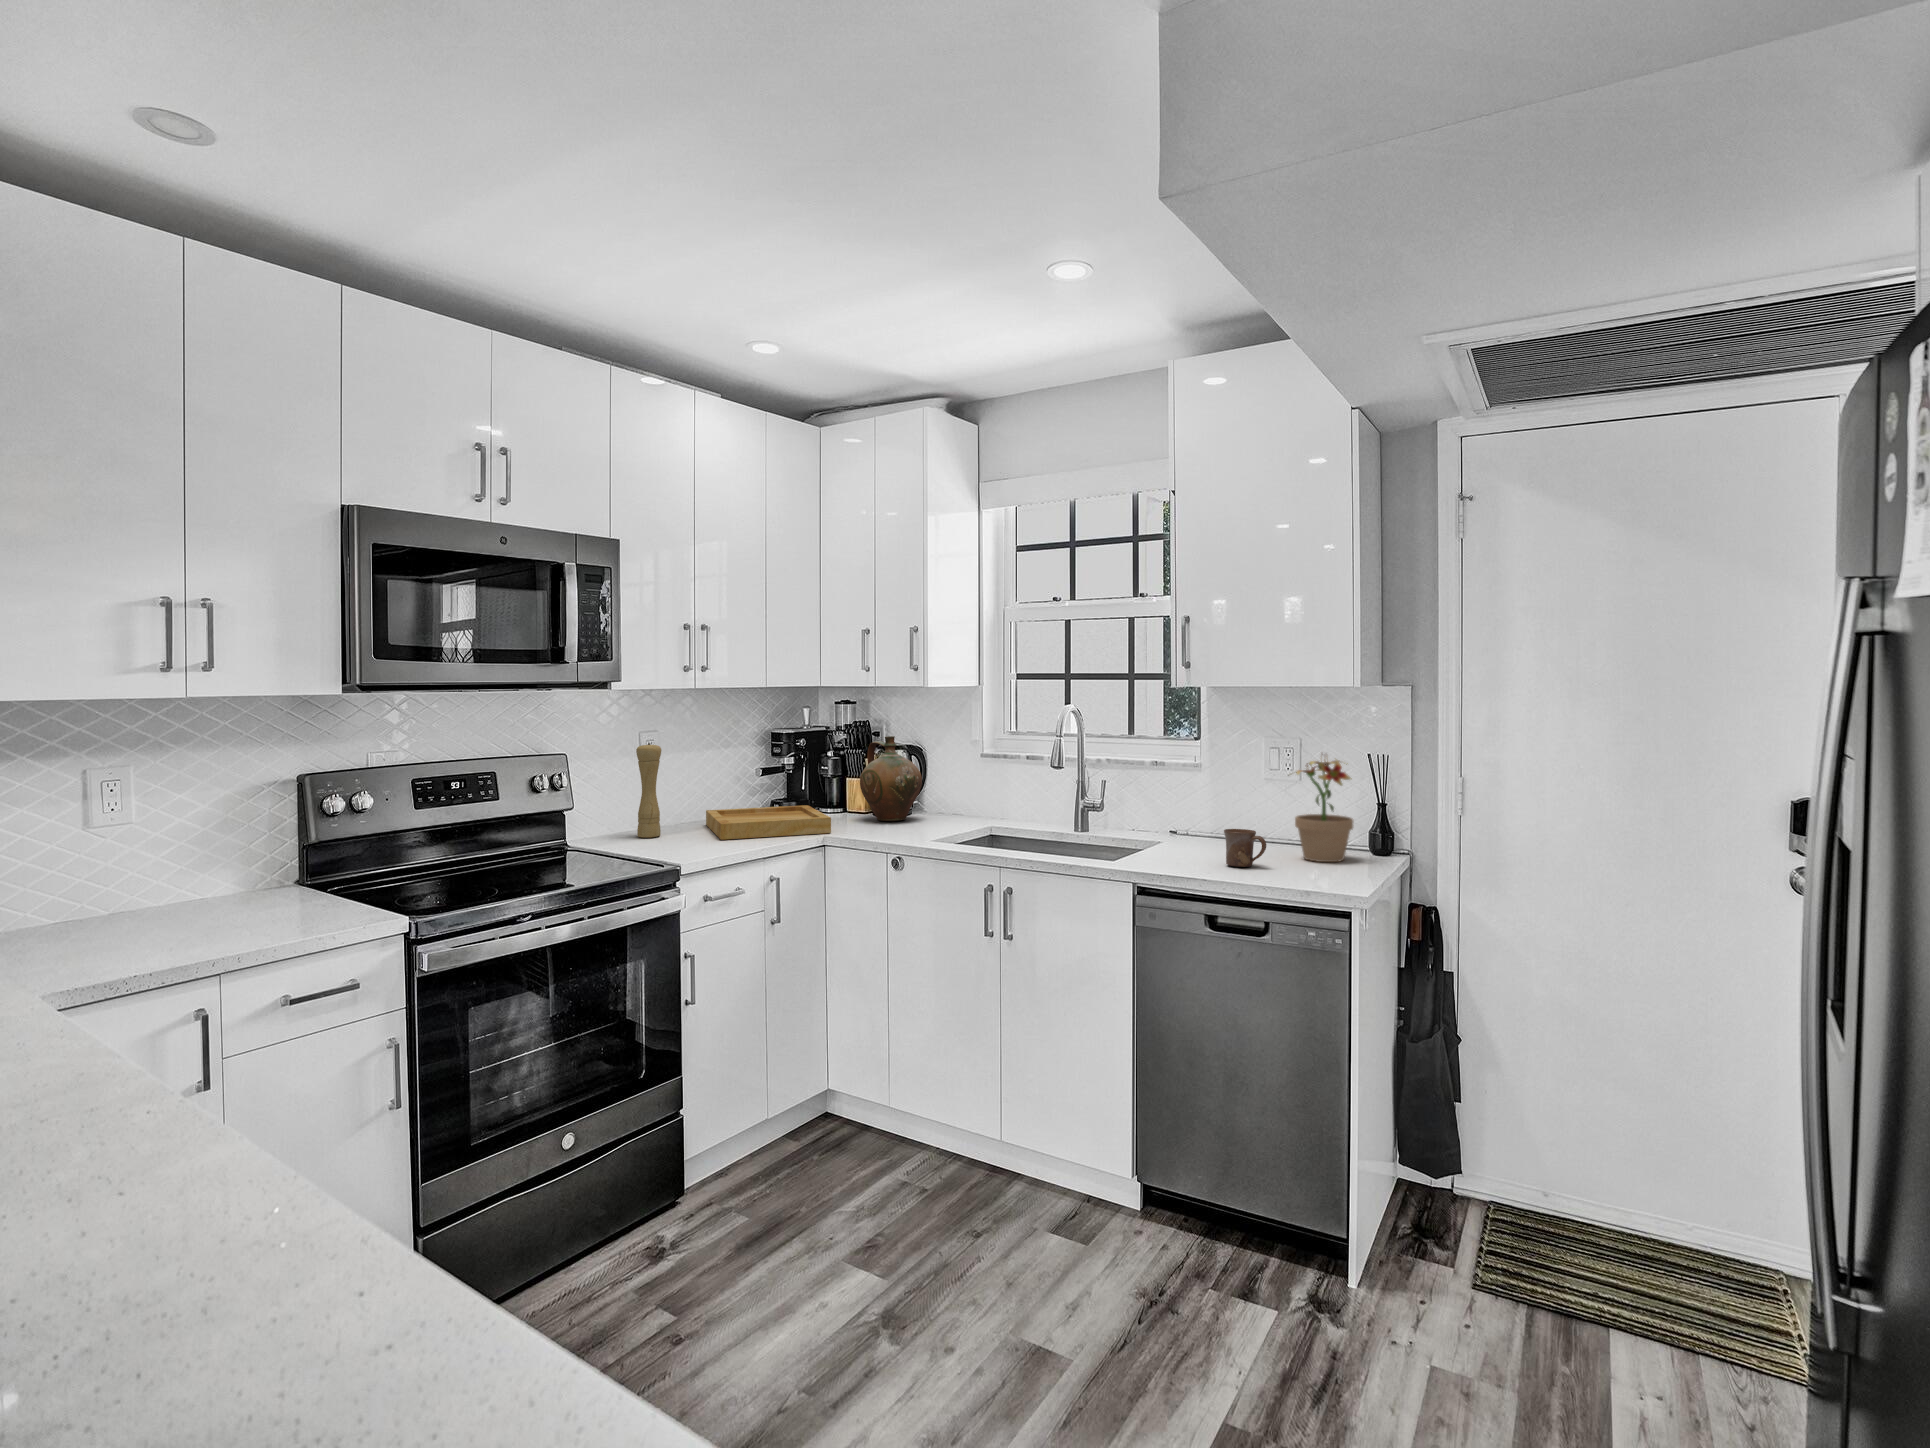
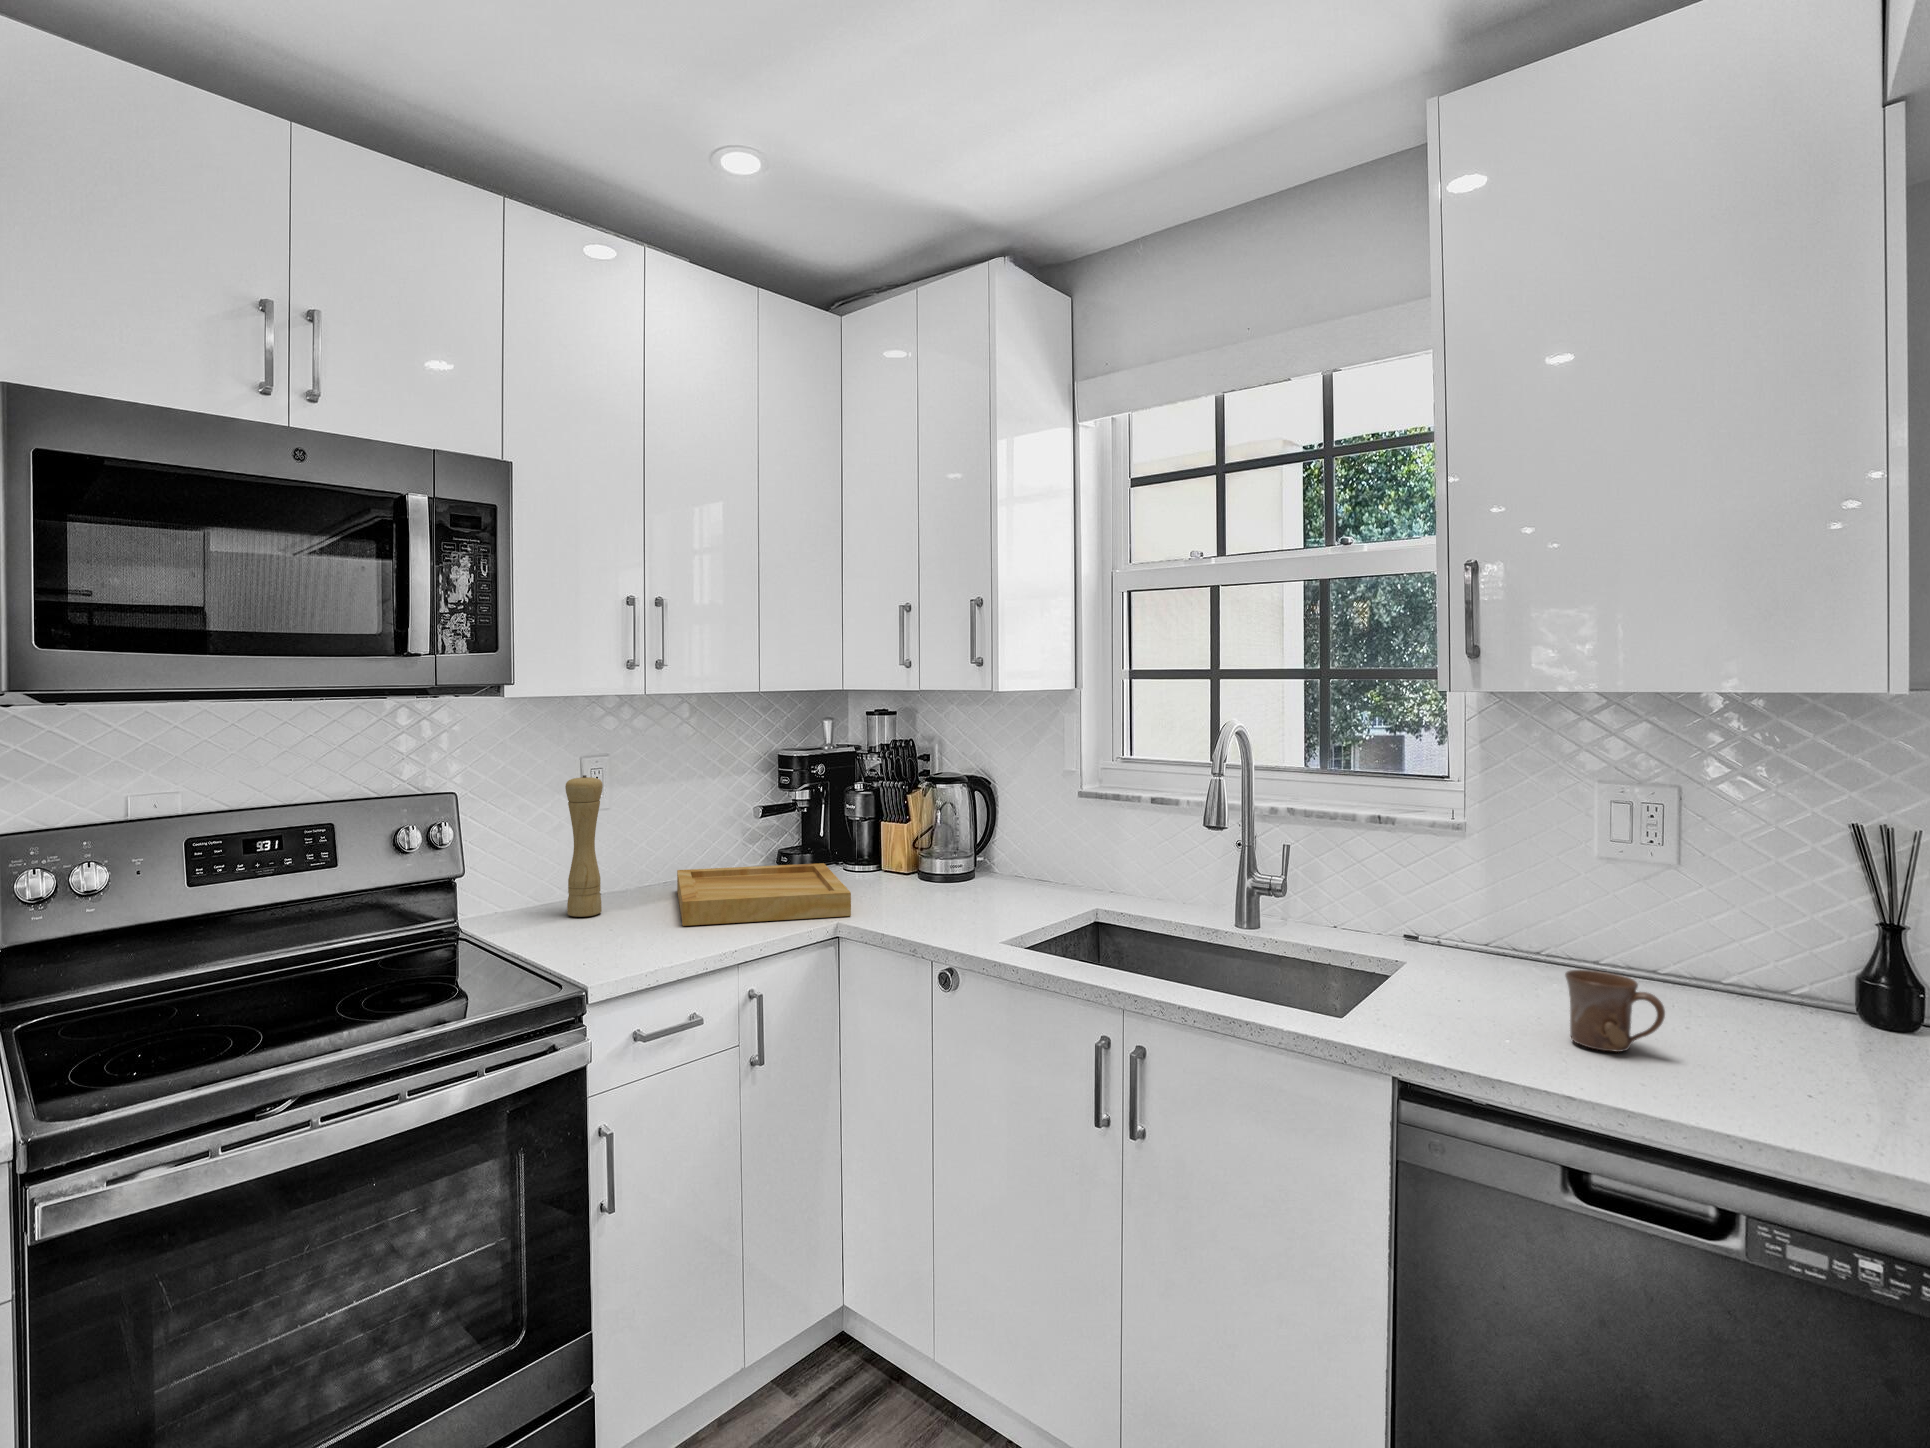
ceramic jug: present [860,736,922,821] -> none [899,764,991,893]
potted plant: present [1295,760,1353,862] -> none [1681,824,1833,1044]

